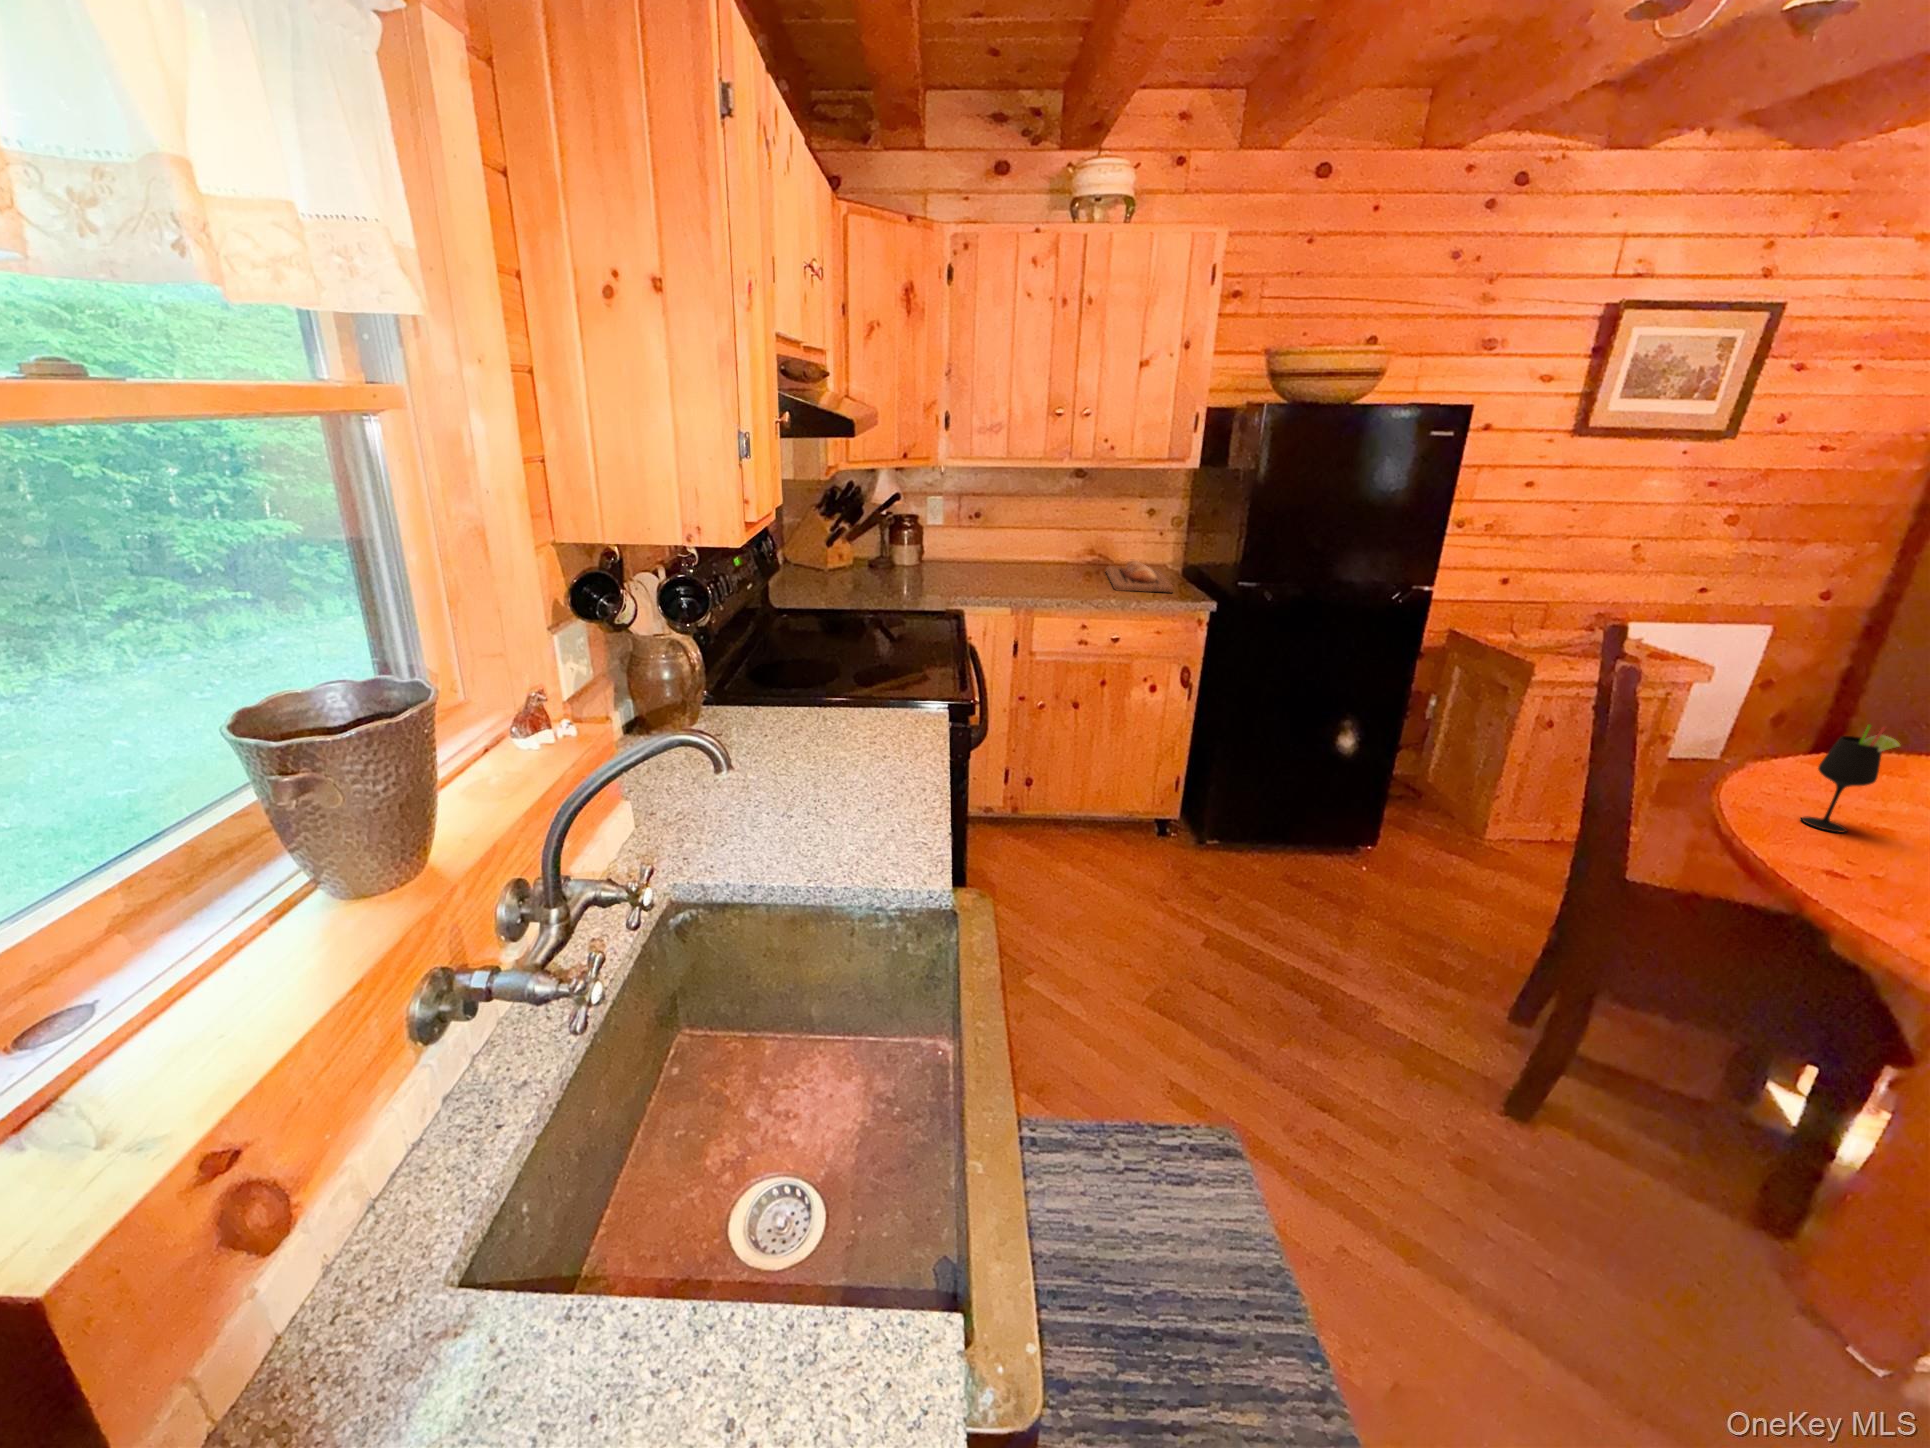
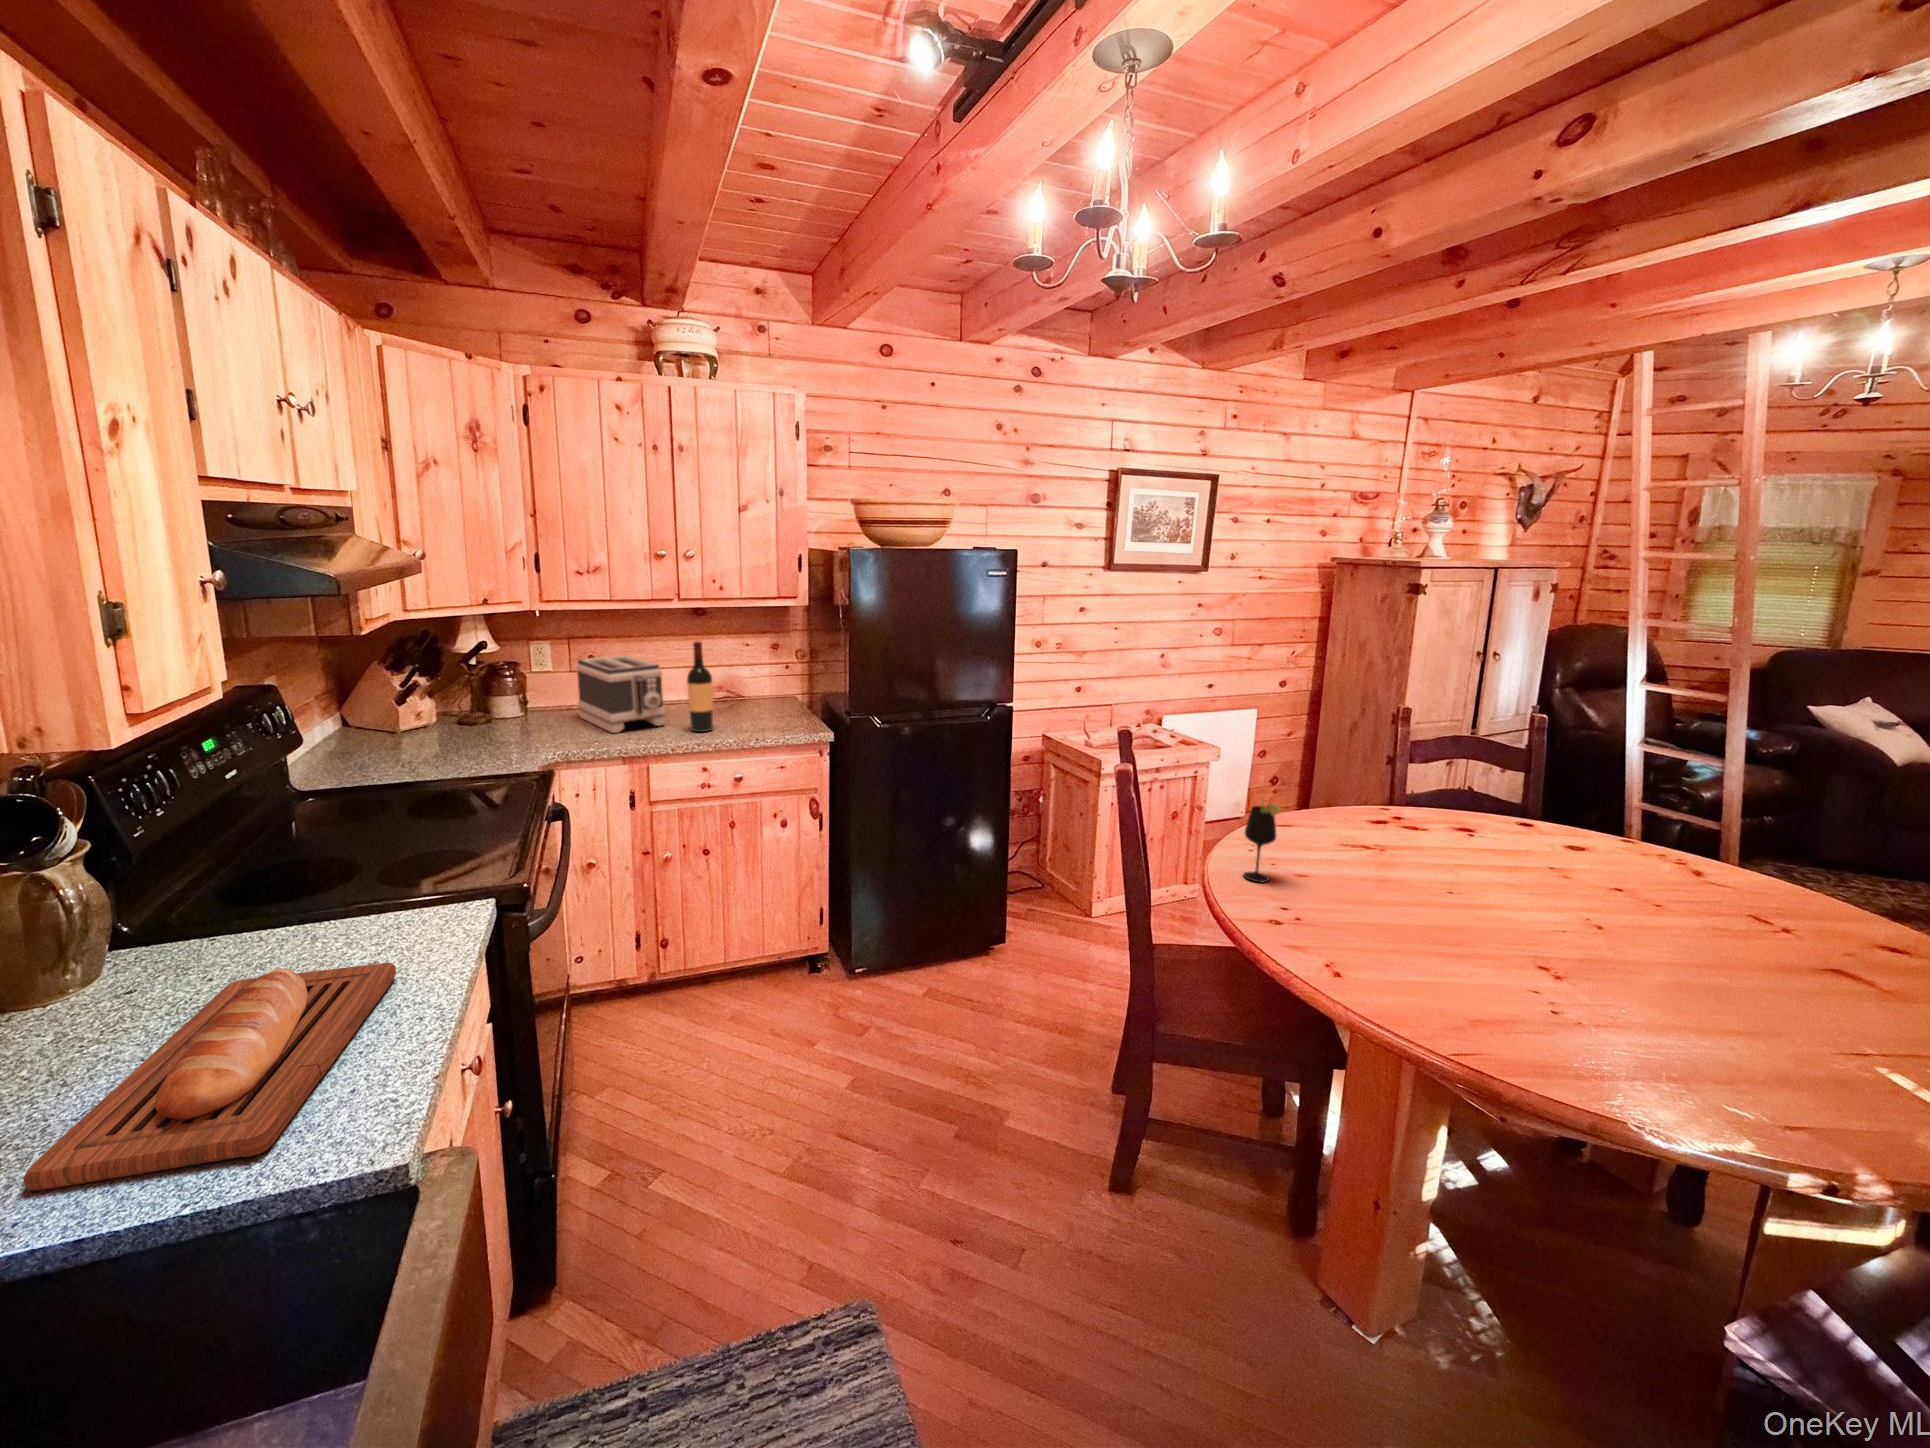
wine bottle: none [1068,503,1094,592] -> present [687,641,713,732]
toaster: none [963,514,1045,586] -> present [576,655,665,733]
bread loaf: present [1106,561,1173,593] -> present [23,963,396,1190]

